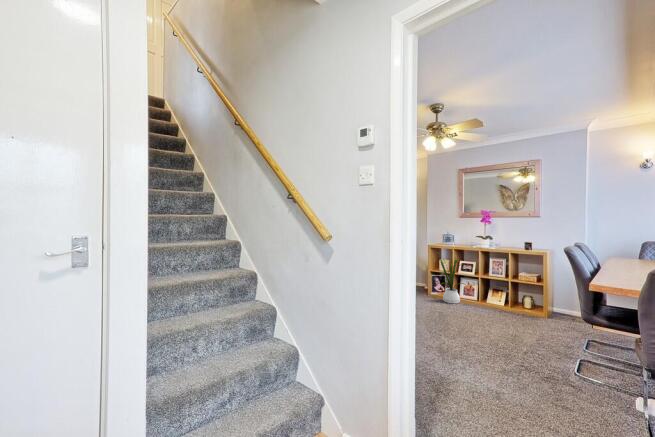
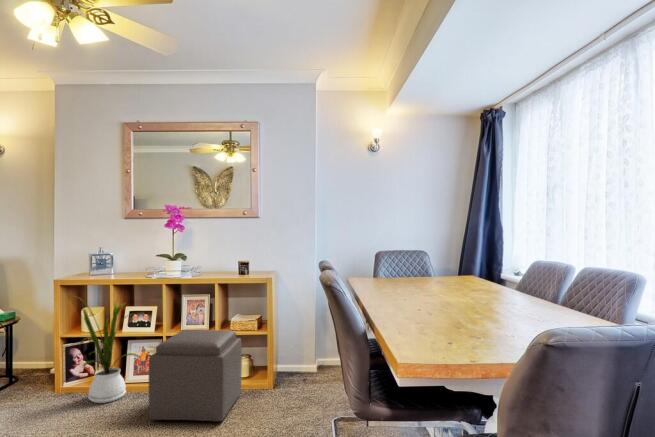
ottoman: none [471,275,524,322] -> present [149,330,242,422]

